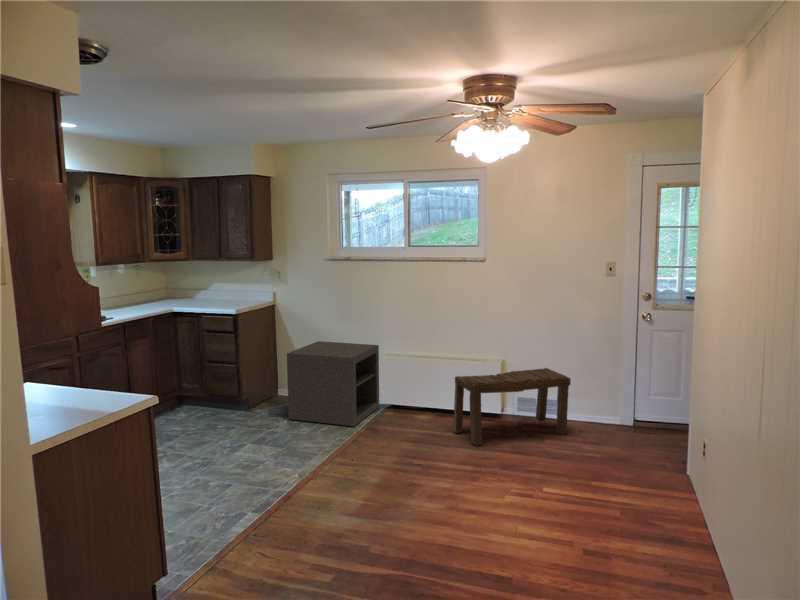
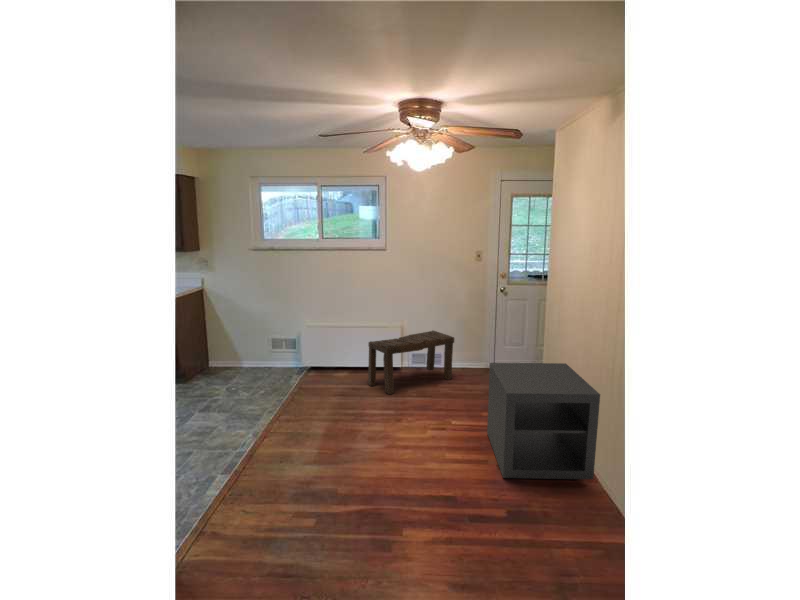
storage cabinet: present [287,341,379,426] -> present [487,363,600,479]

